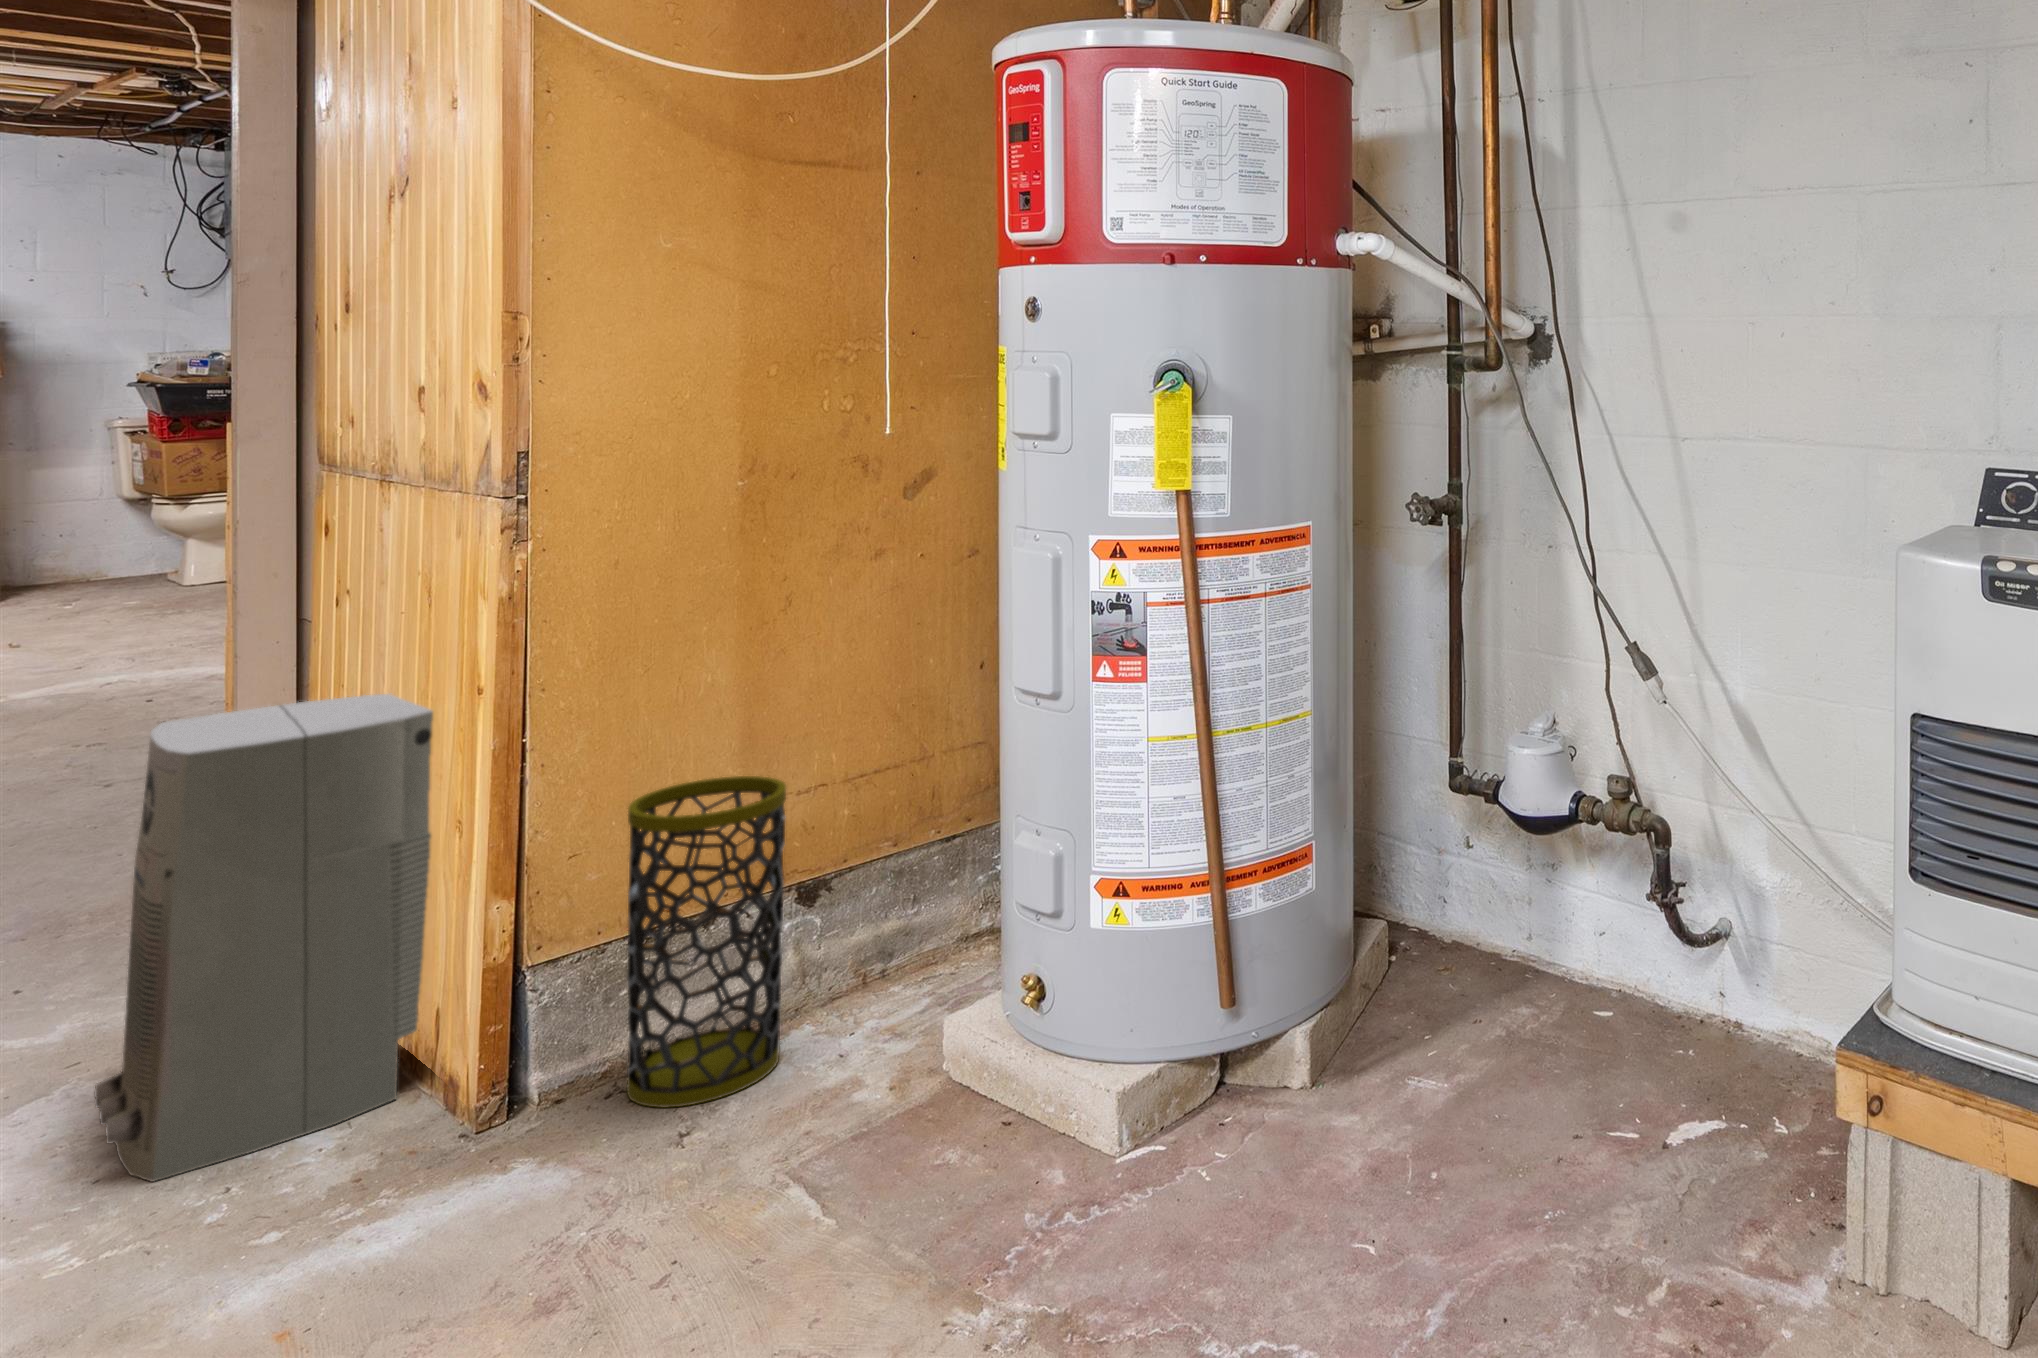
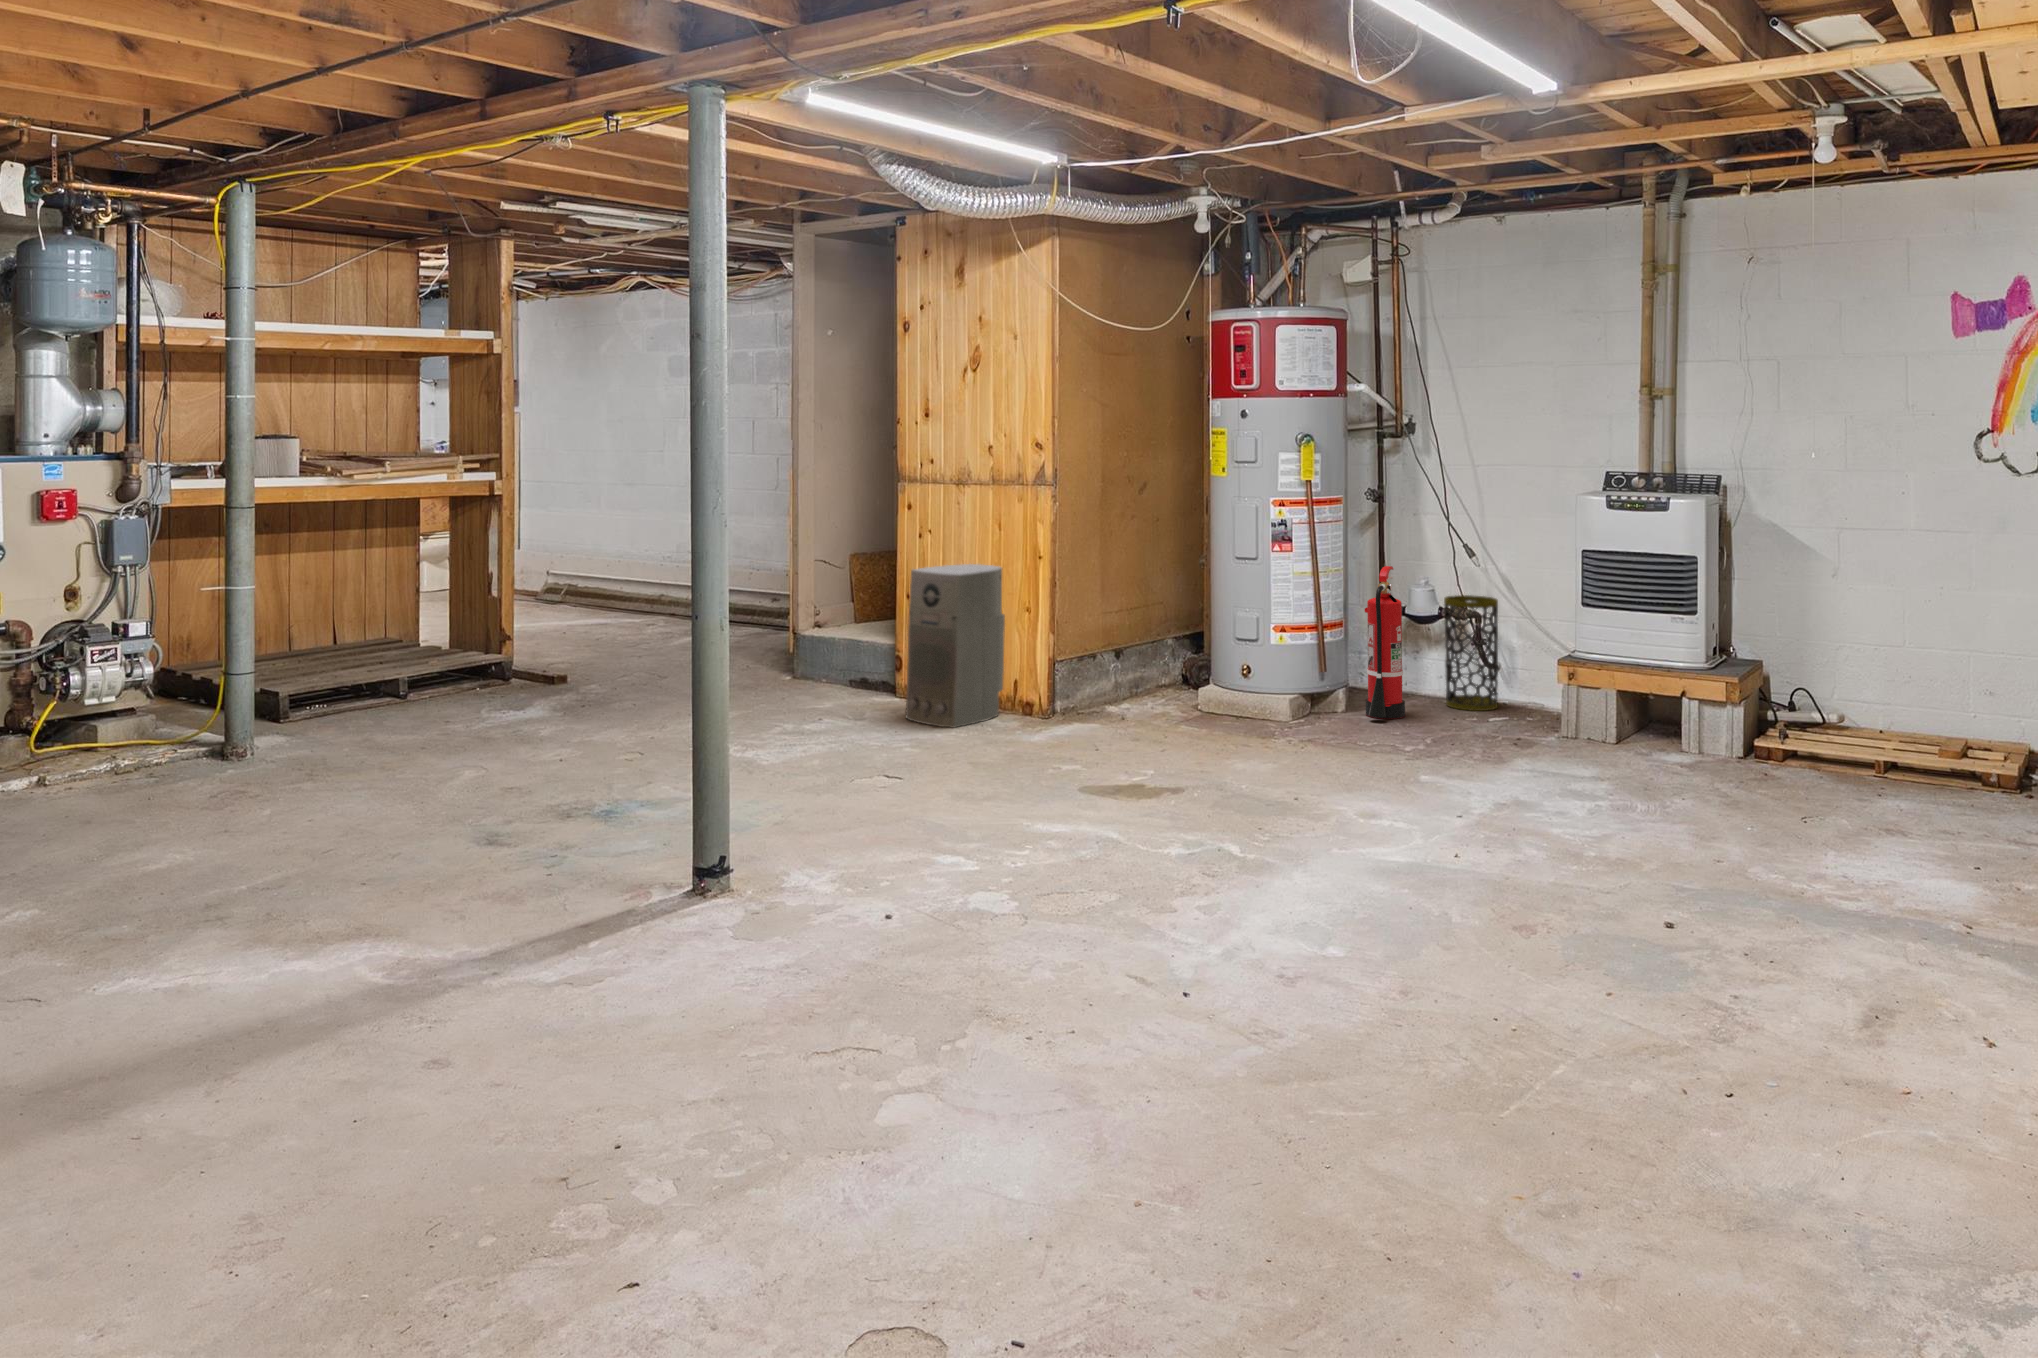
fire extinguisher: none [1332,703,1452,1138] -> present [1365,566,1405,719]
trash can: present [627,776,786,1108] -> present [1444,595,1498,711]

